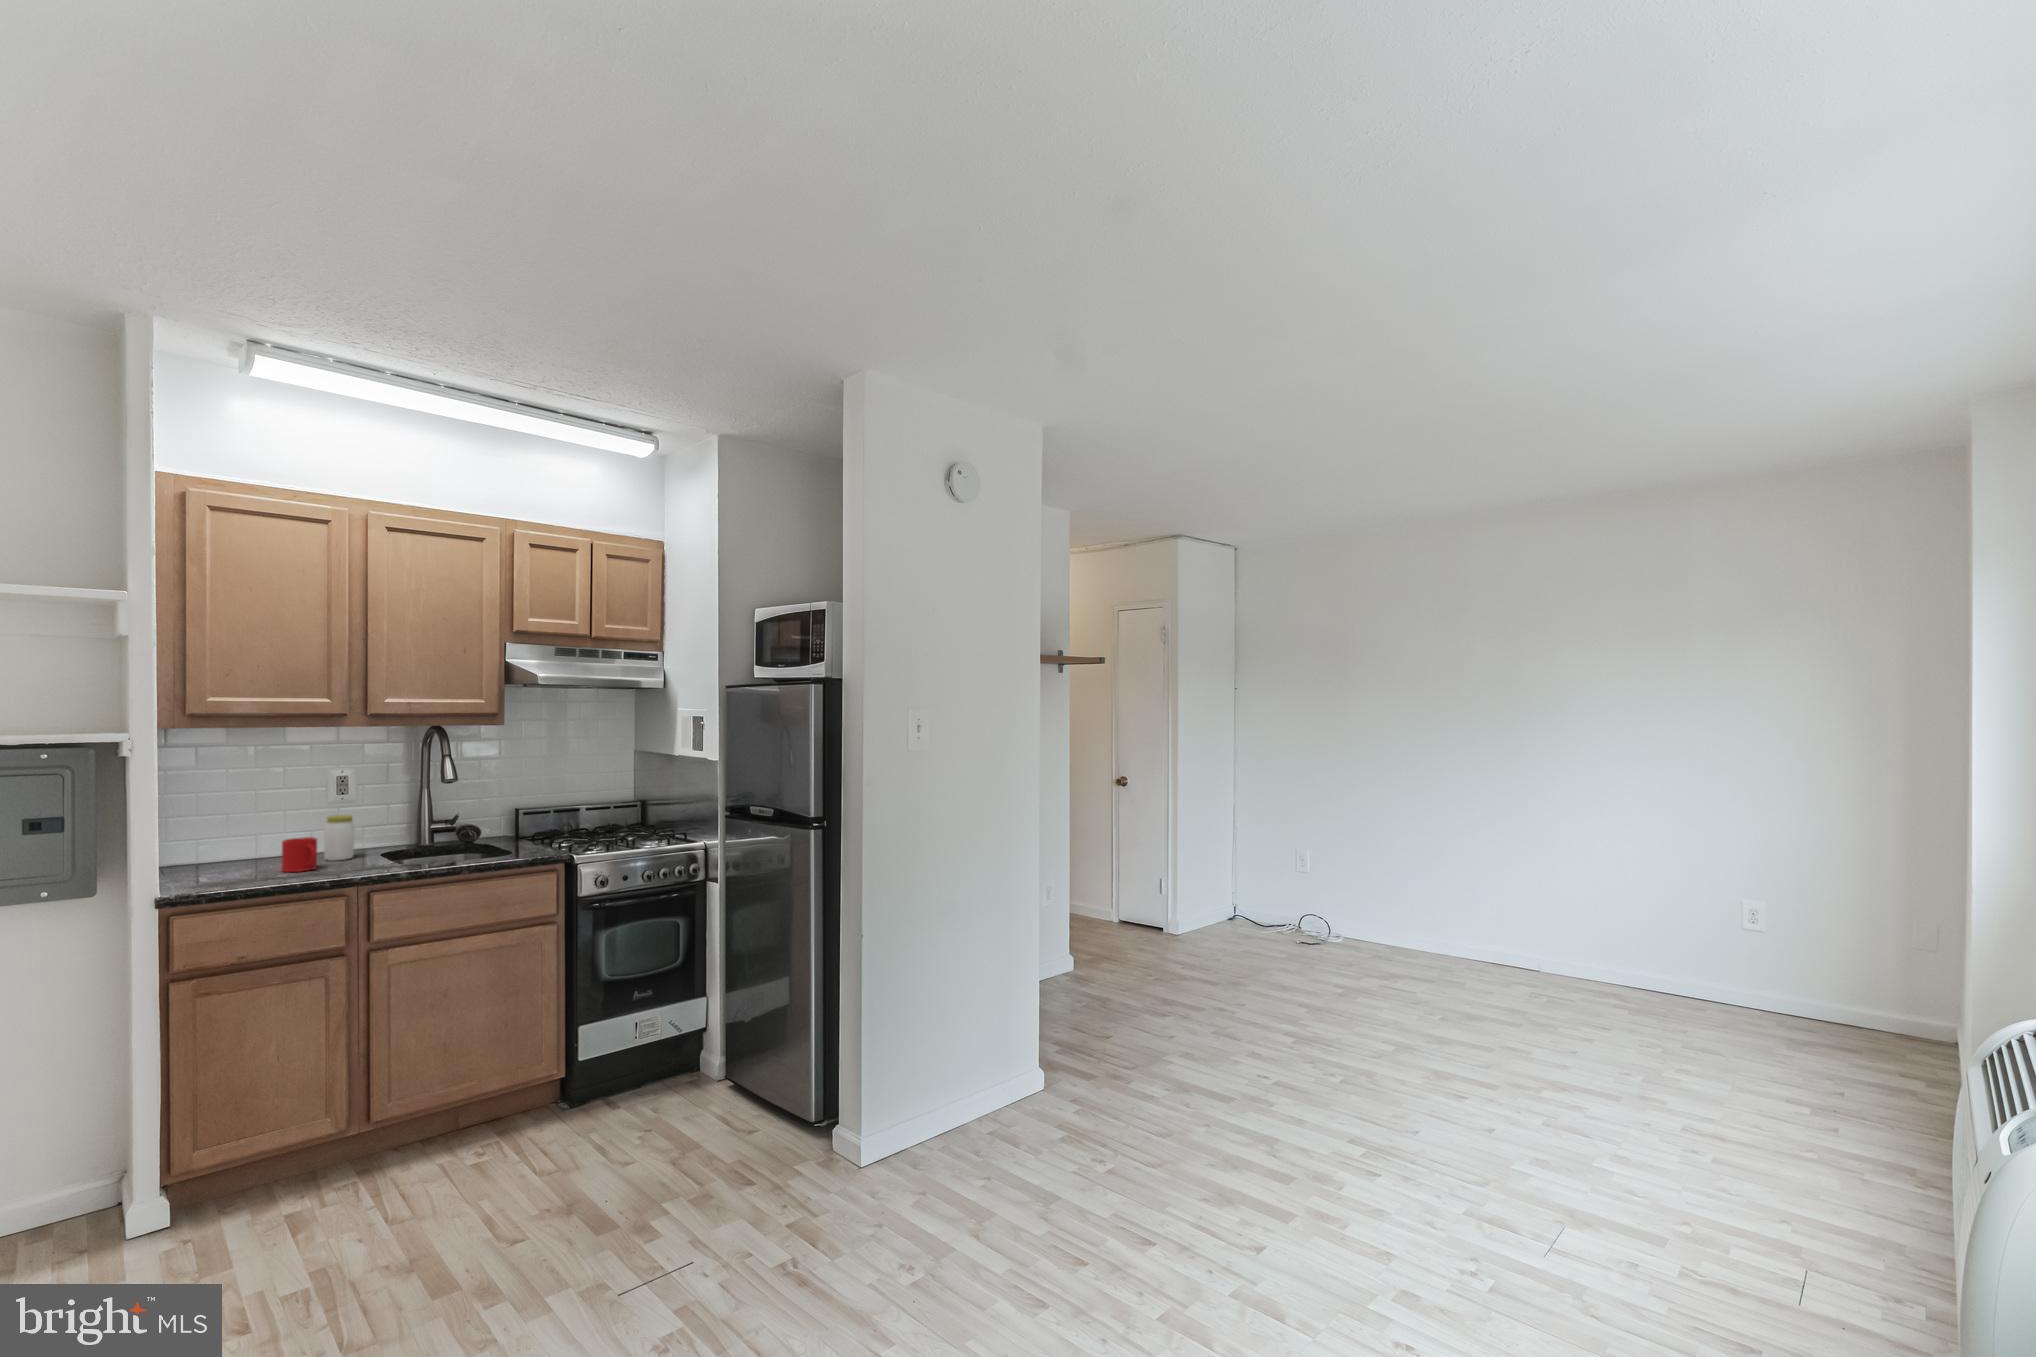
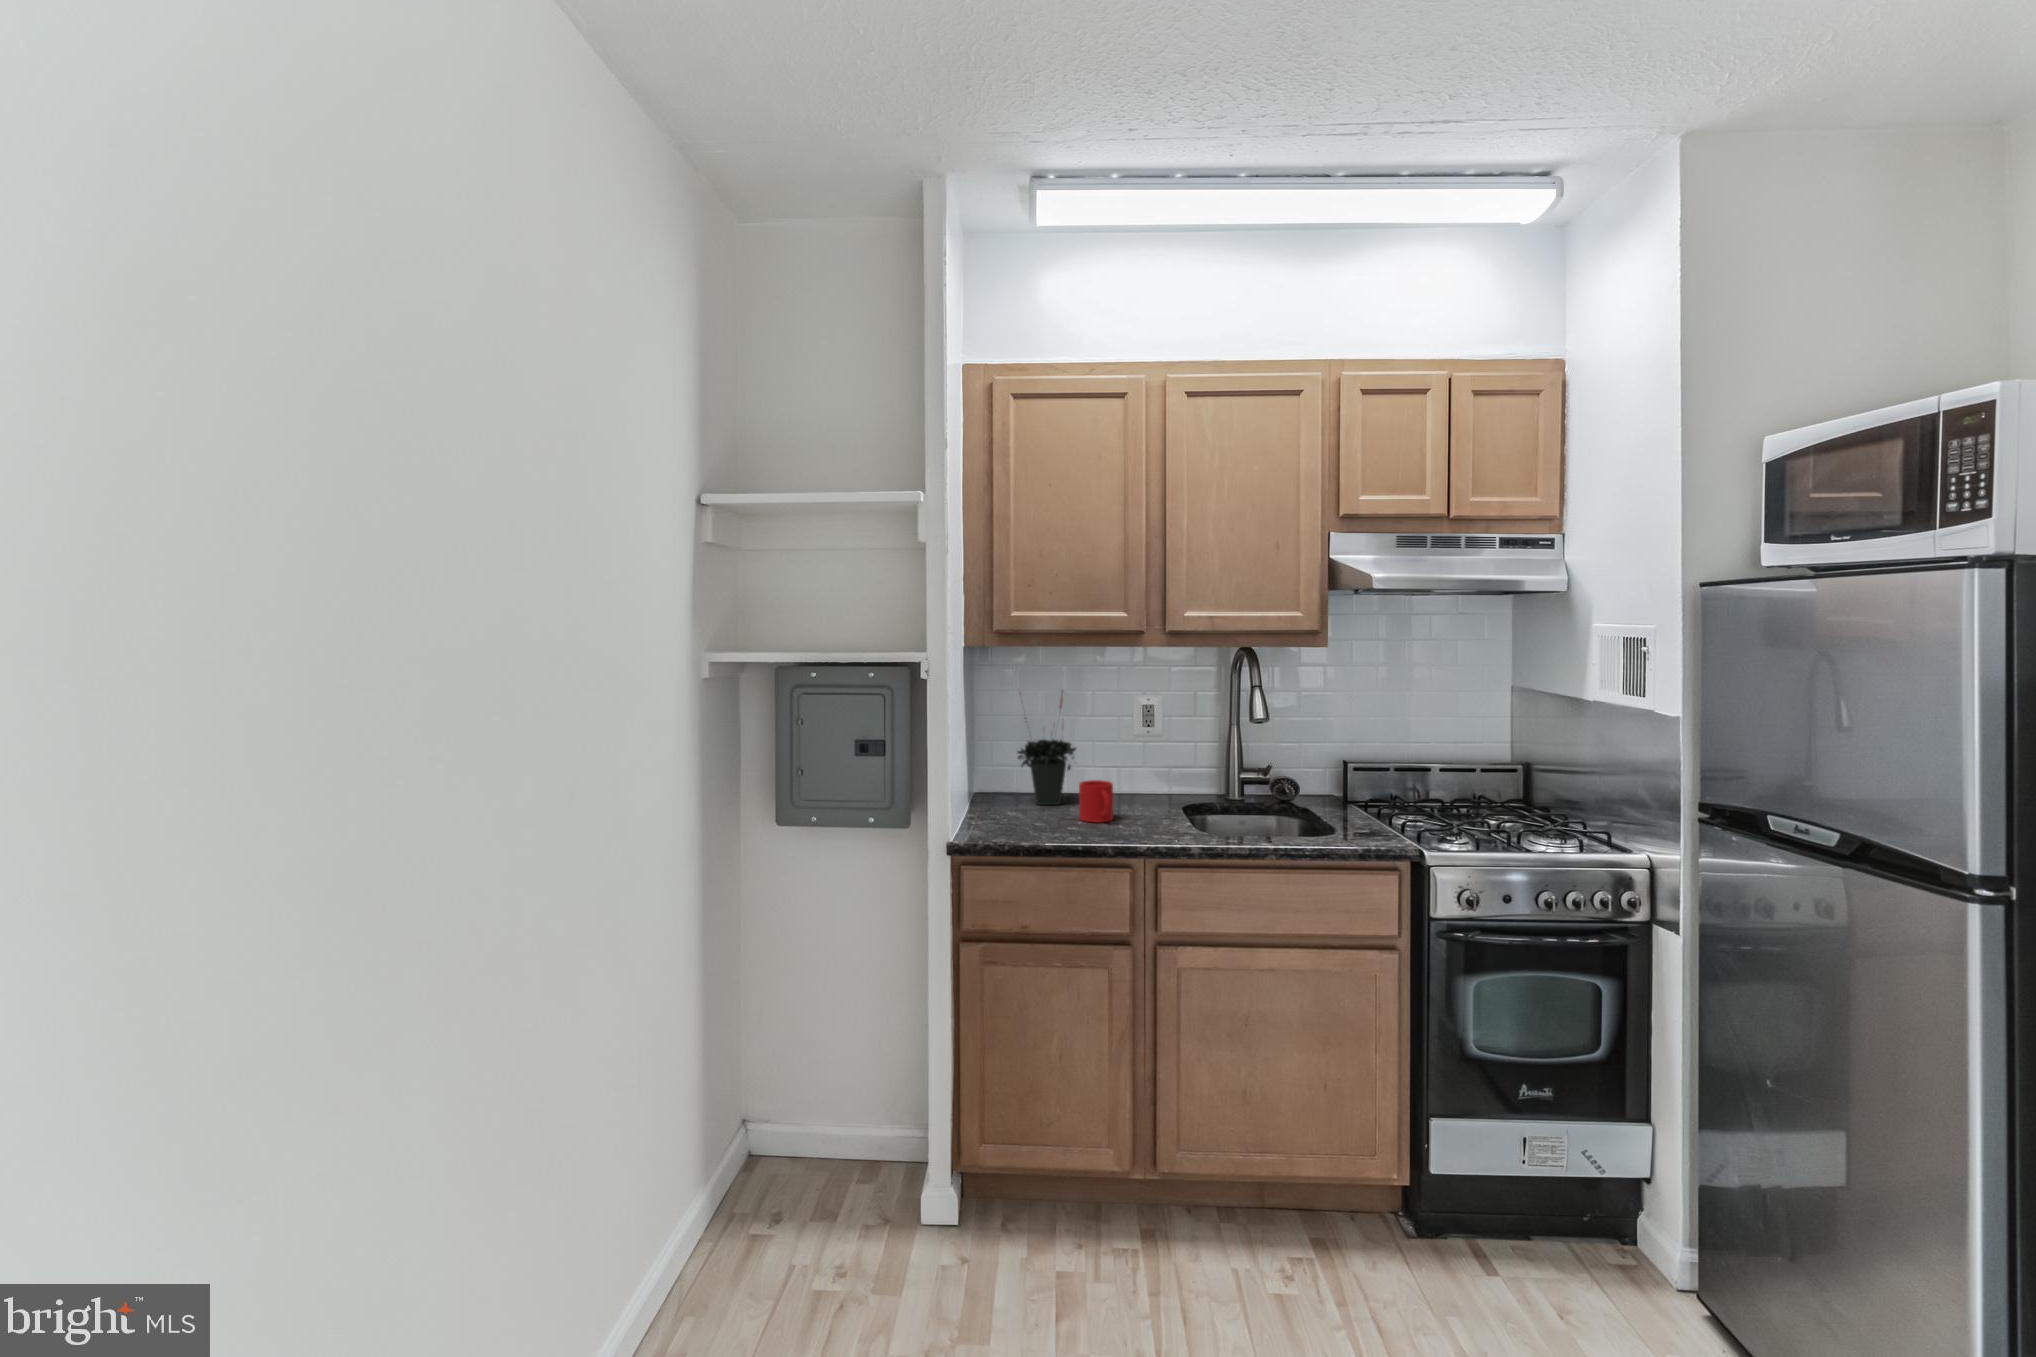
potted plant: none [201,762,272,868] -> present [1018,691,1076,805]
jar: present [324,815,355,861] -> none [1126,755,1156,811]

